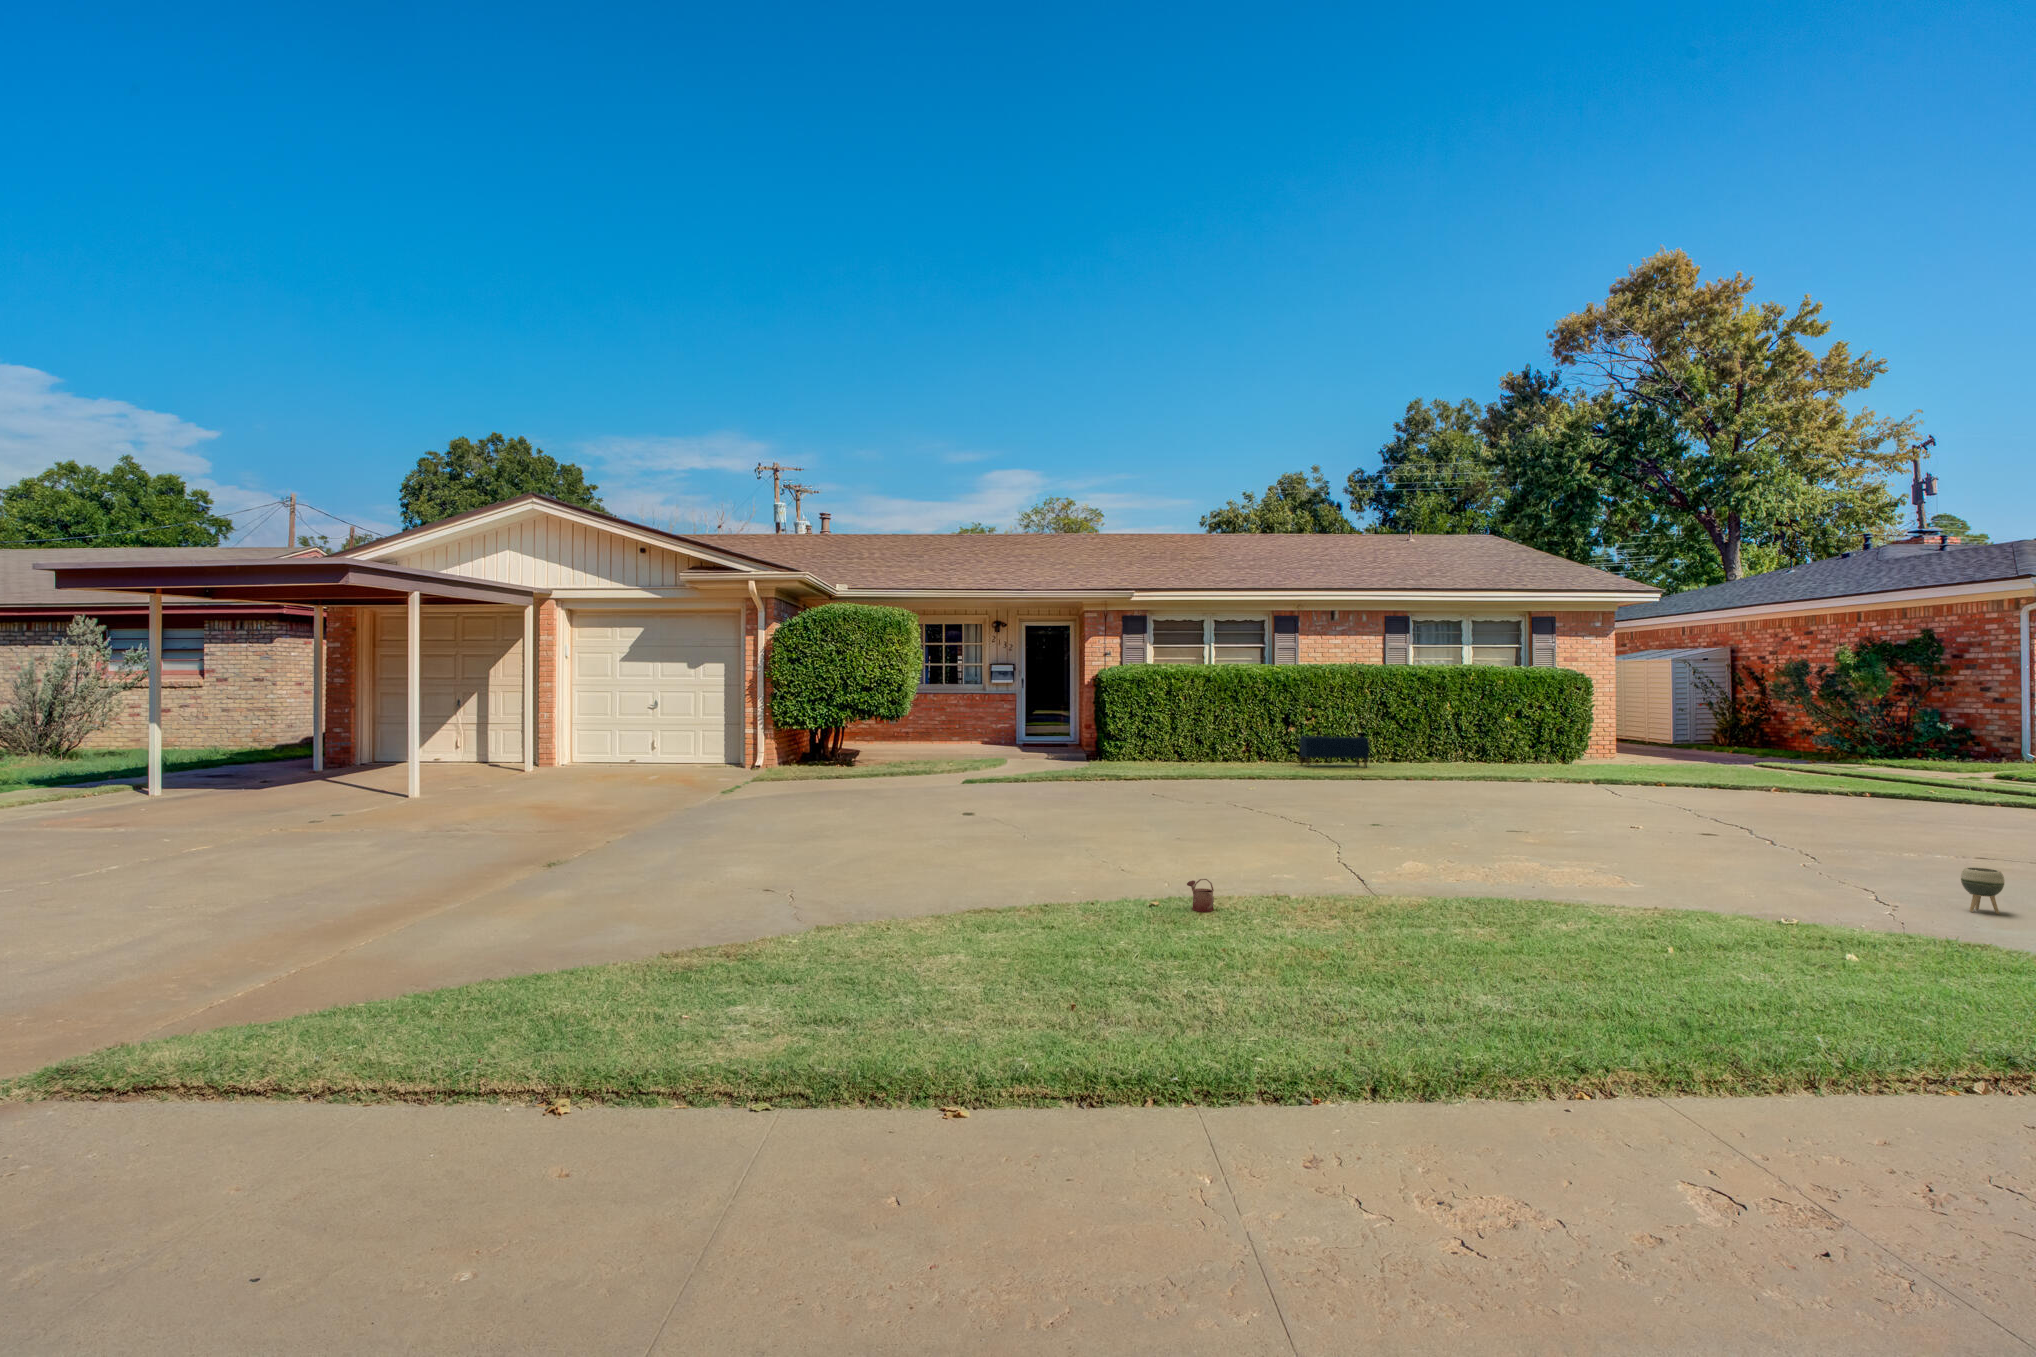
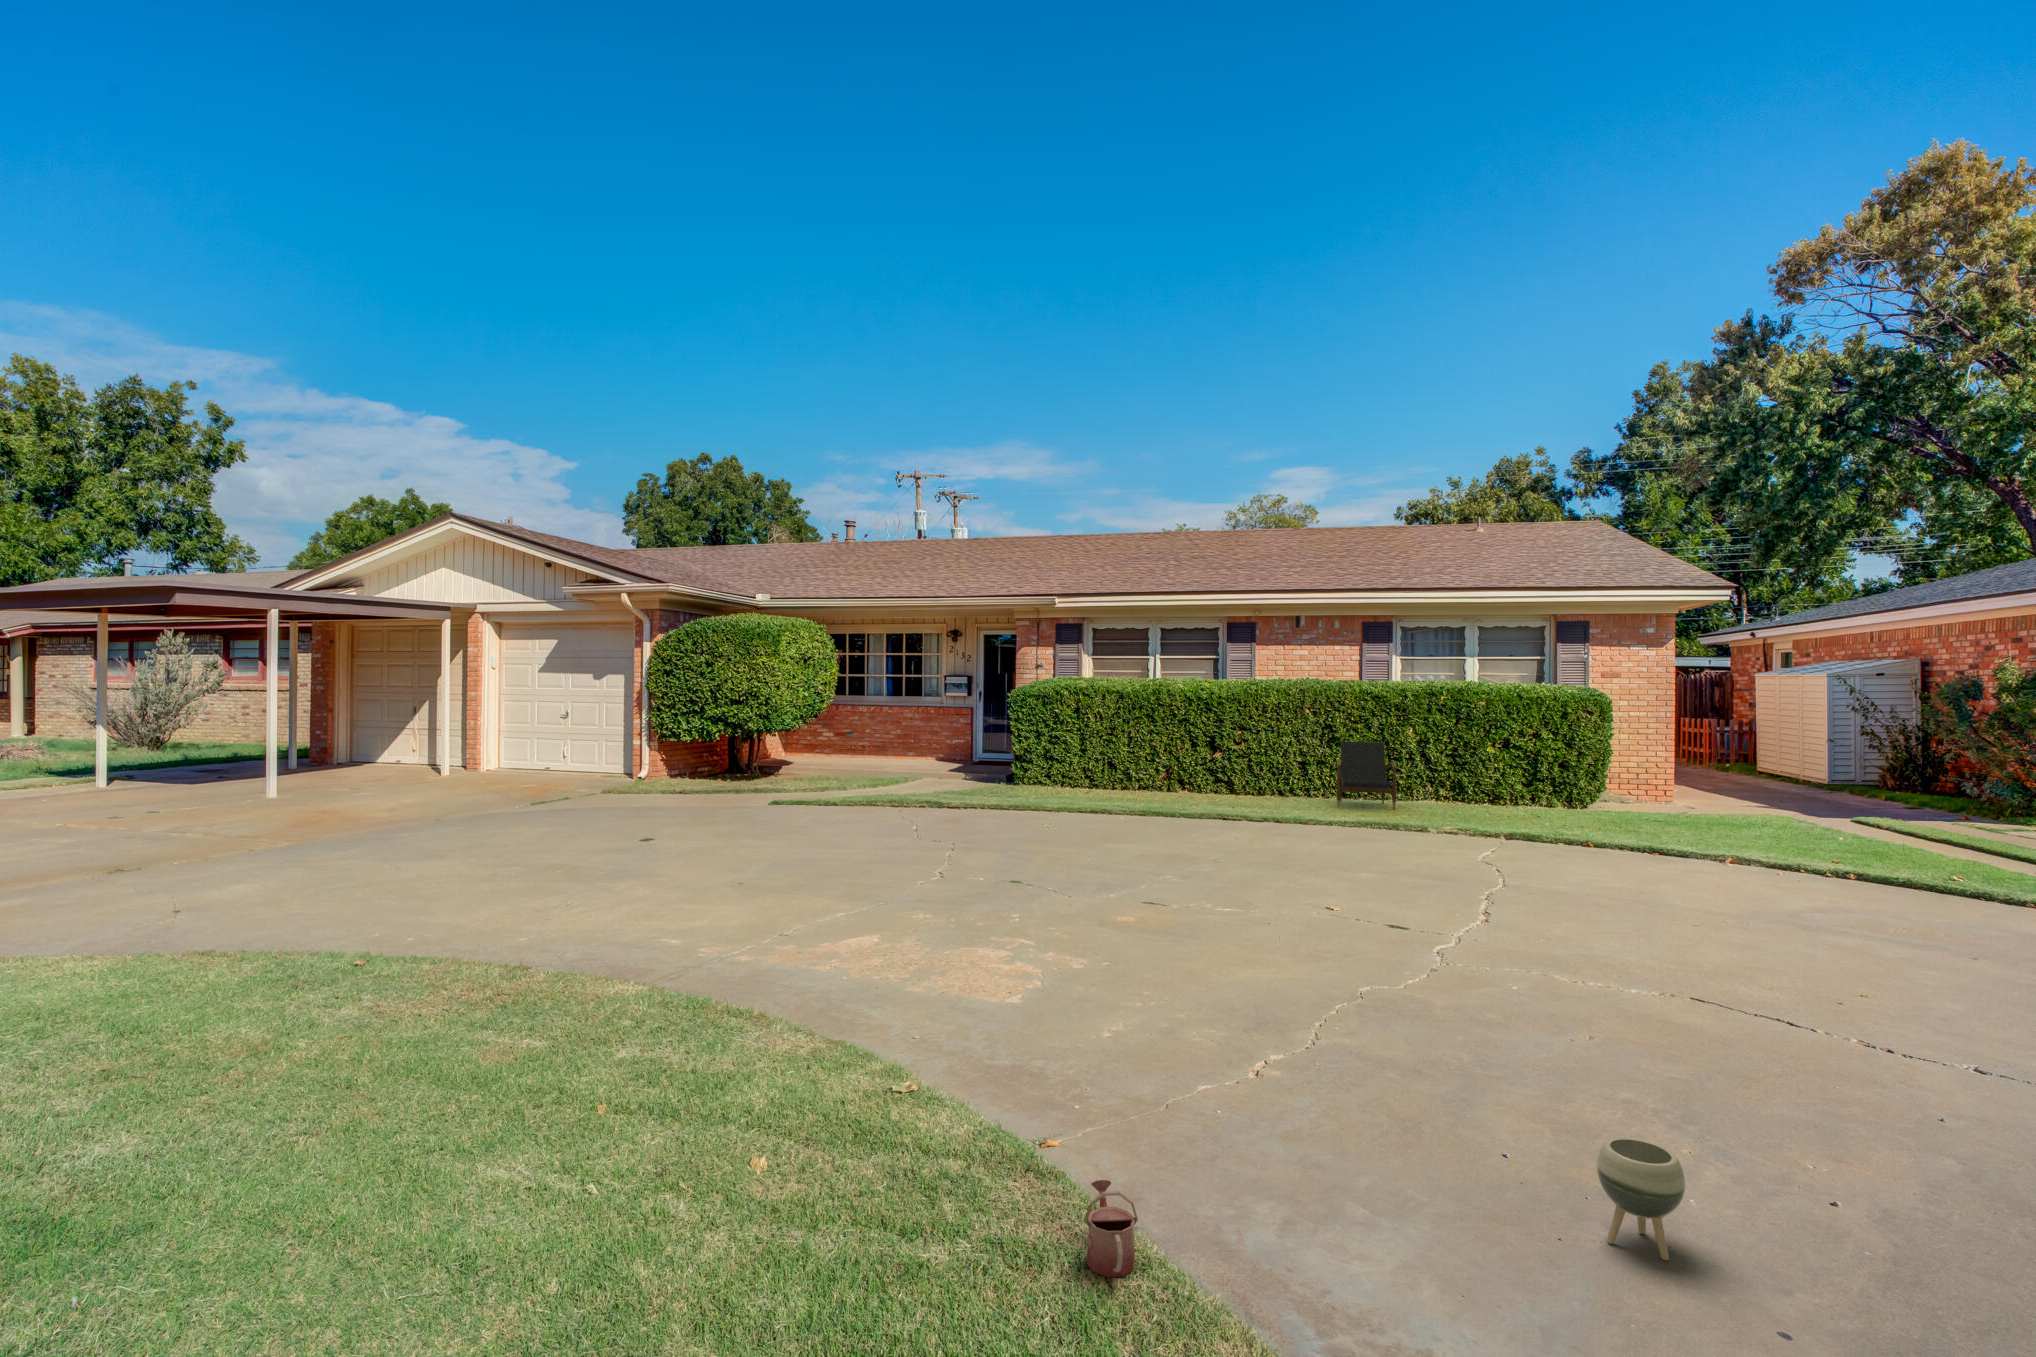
lounge chair: none [1395,716,1449,769] -> present [1336,741,1396,809]
bench: present [1300,736,1369,767] -> none [1221,763,1299,804]
watering can: present [1187,879,1214,912] -> present [1085,1180,1138,1277]

